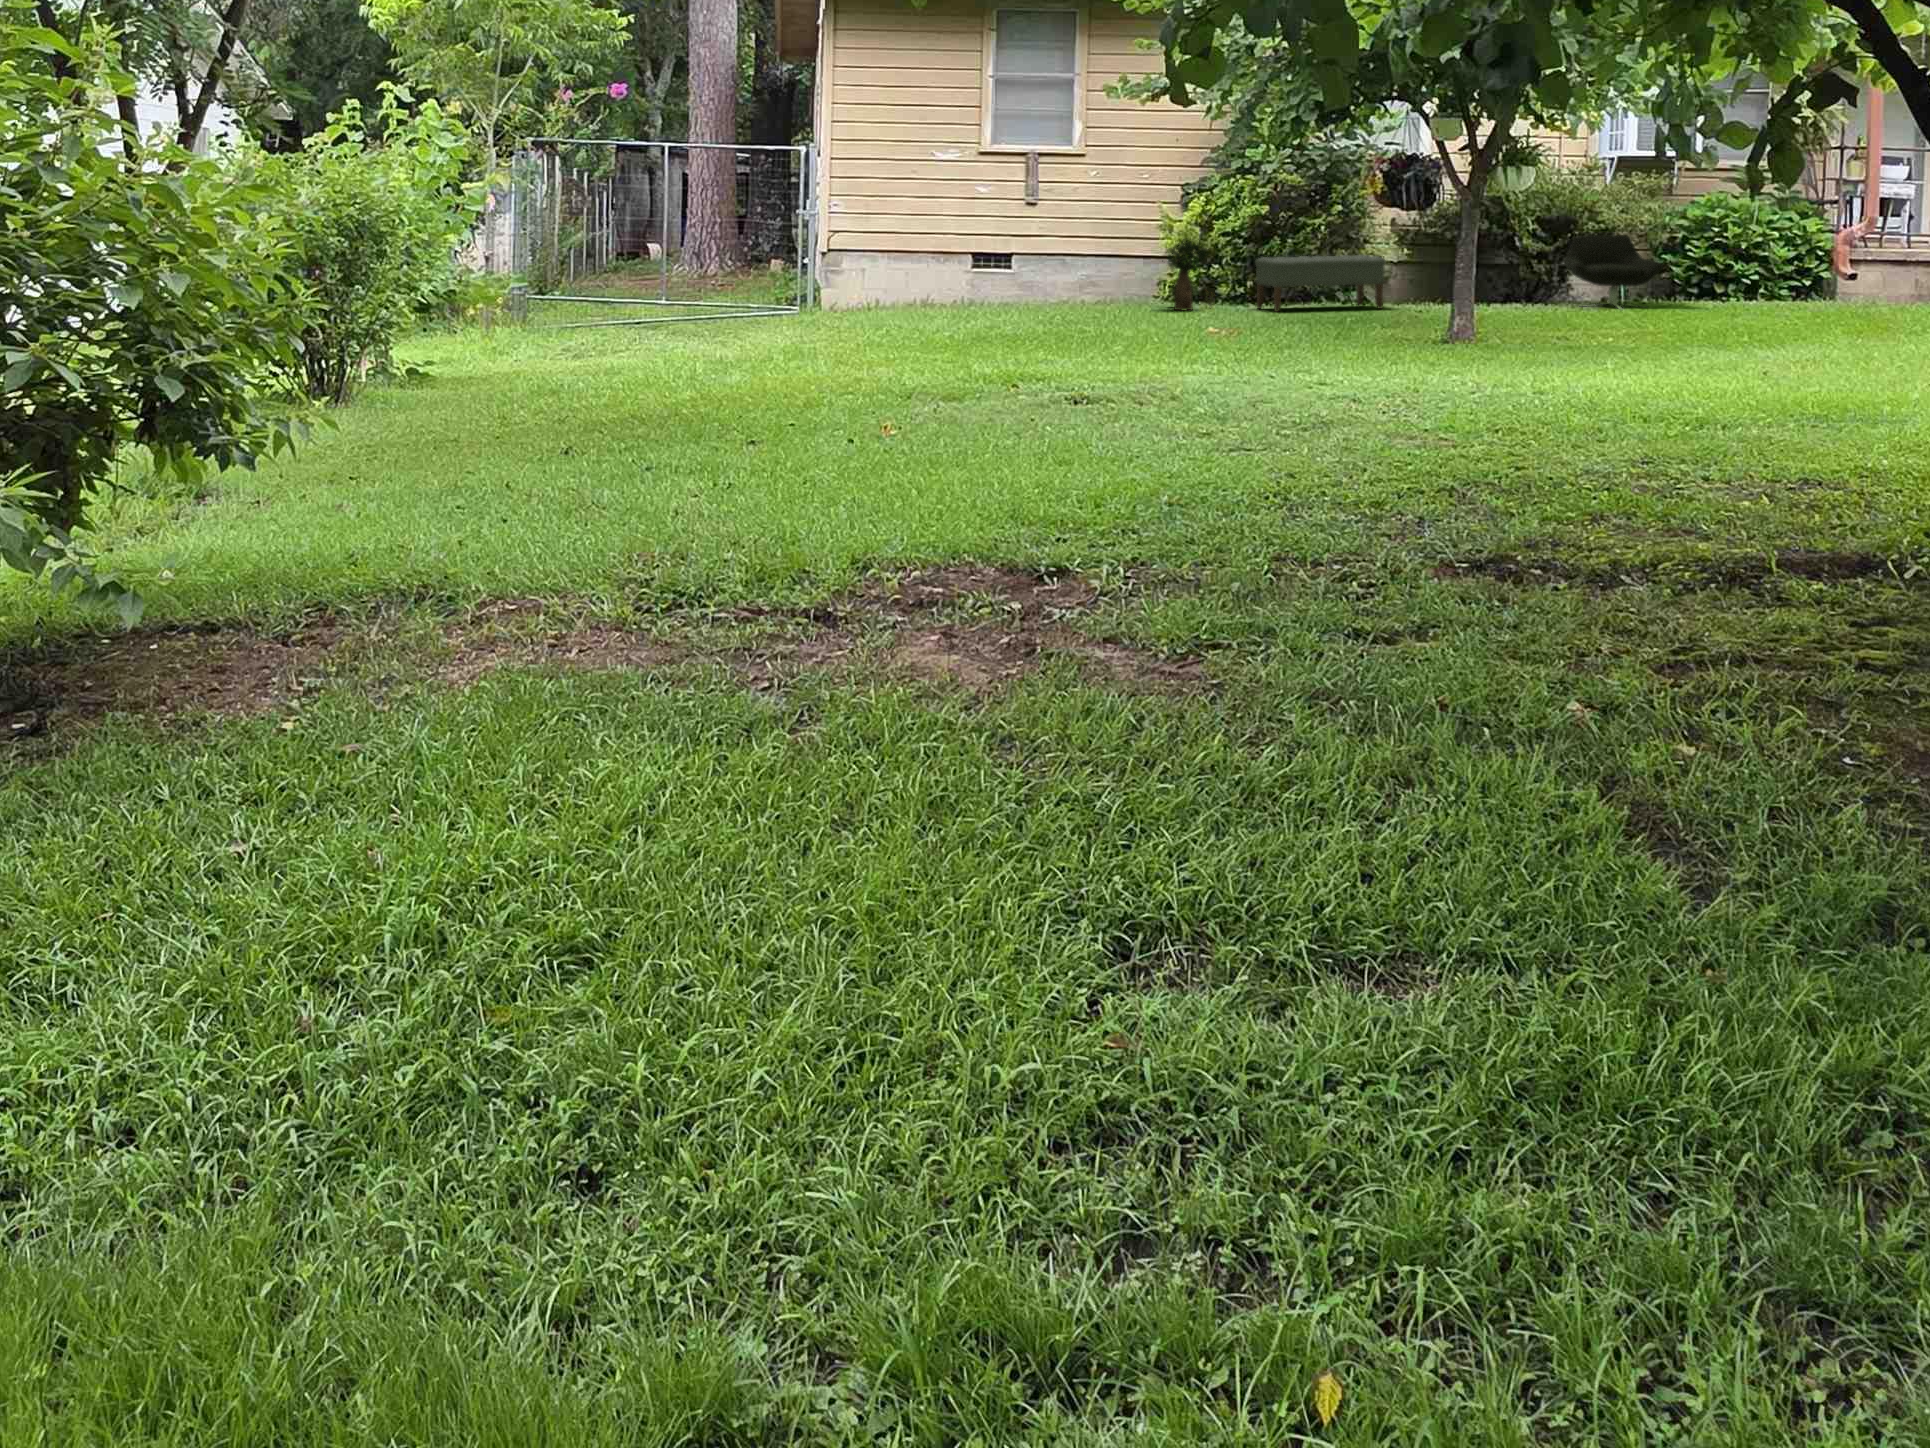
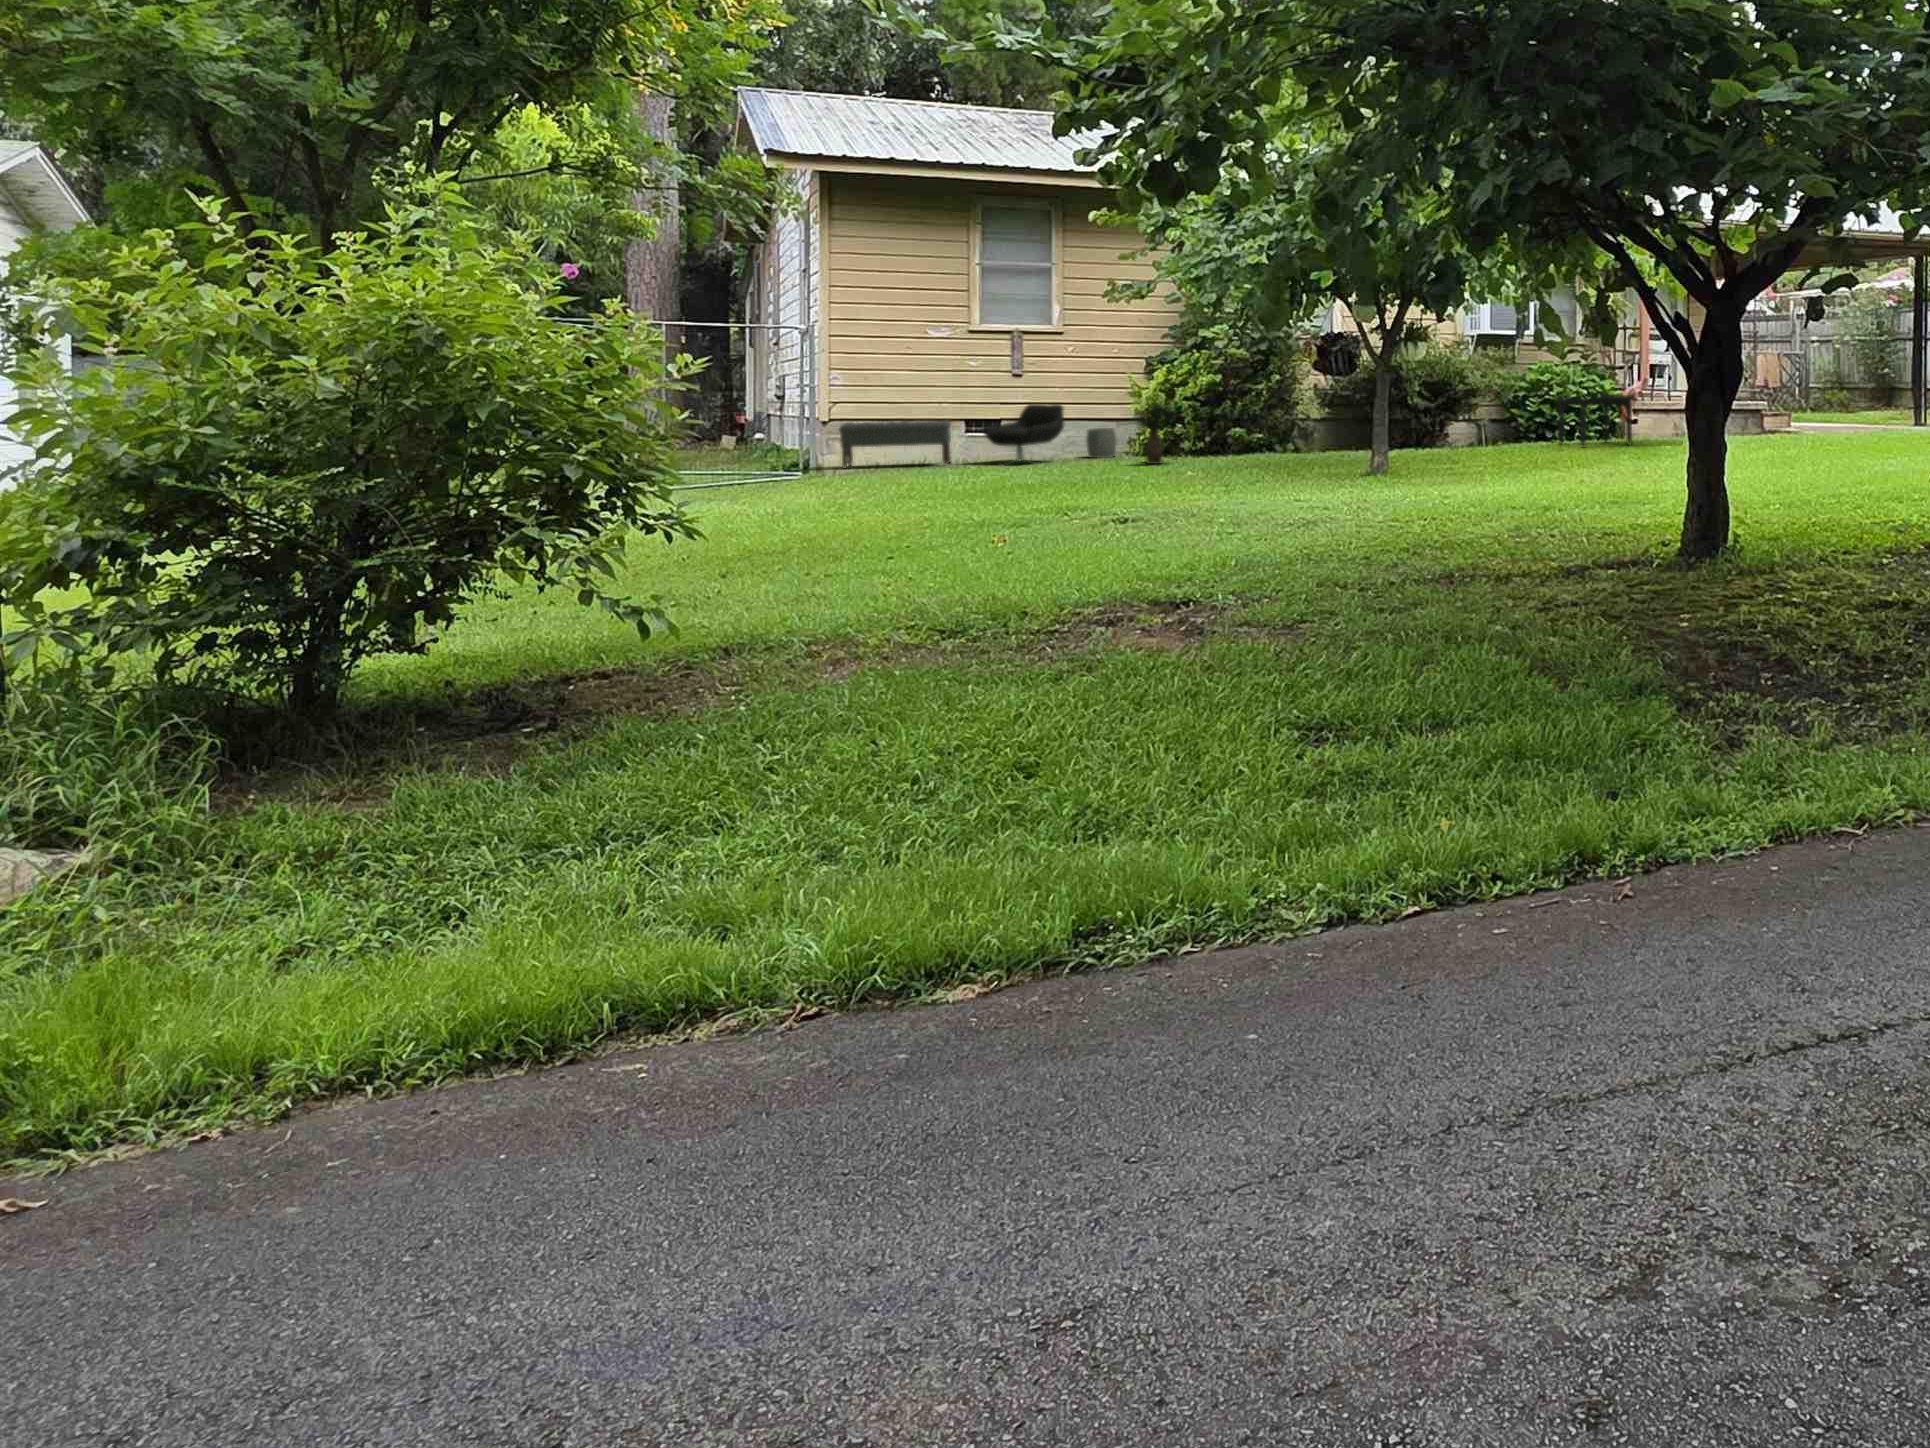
lounge chair: present [1564,235,1664,309] -> present [982,404,1064,463]
round table: none [1727,238,1866,311] -> present [1555,394,1635,448]
bench: present [1255,255,1386,312] -> present [839,420,951,468]
woven basket: none [1111,266,1144,301] -> present [1086,428,1116,458]

